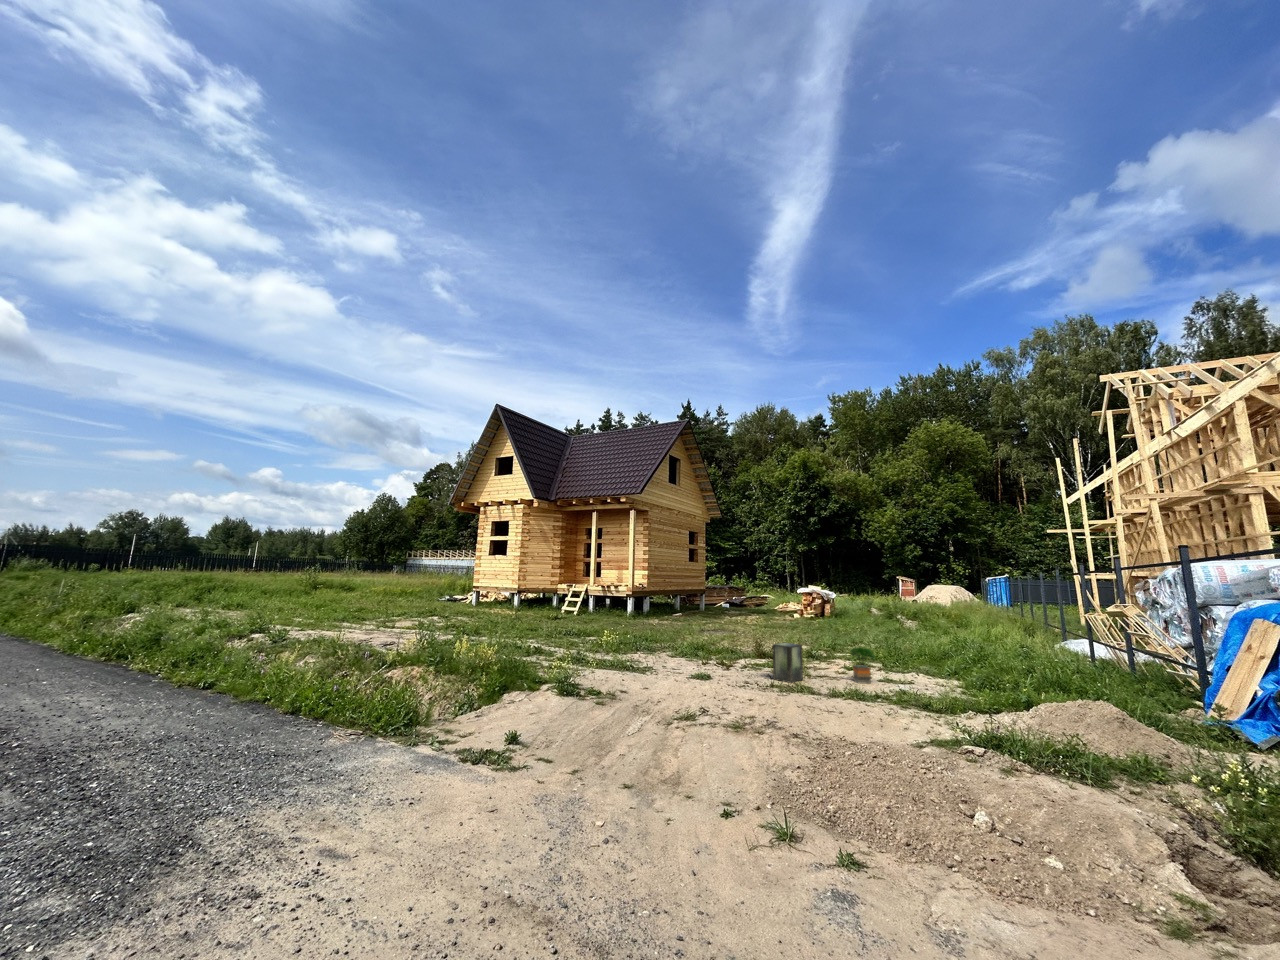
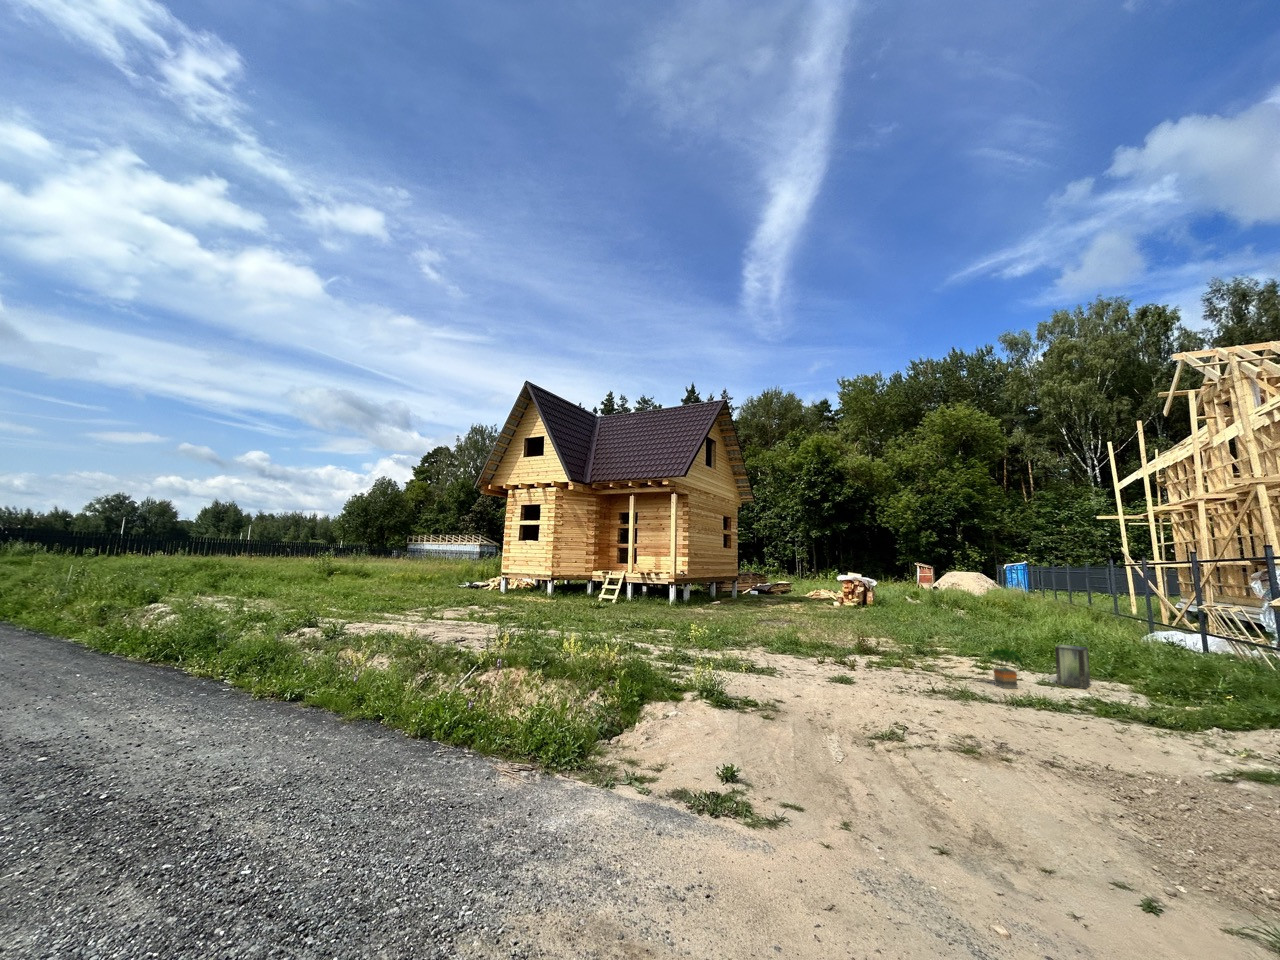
storage box: present [772,643,803,683] -> present [1055,644,1090,689]

